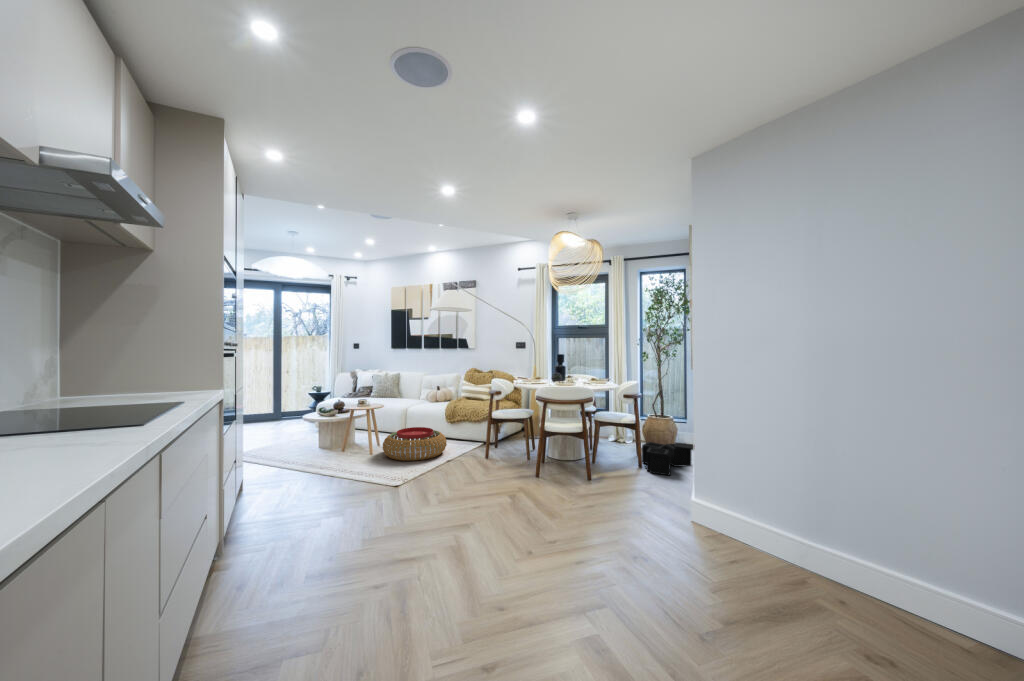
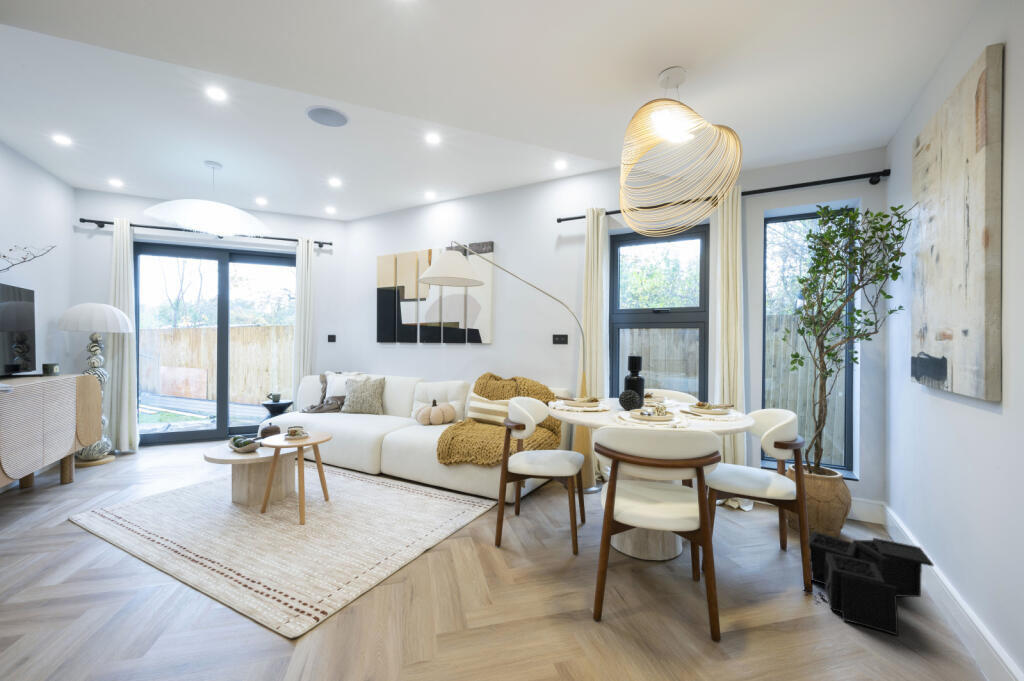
pouf: present [383,427,447,461] -> none [318,475,431,546]

